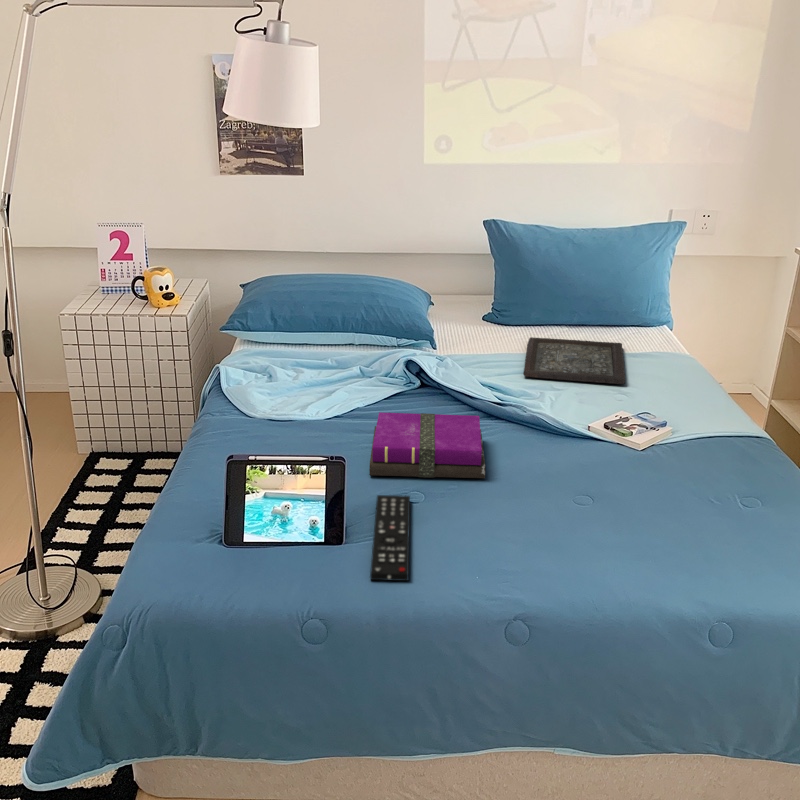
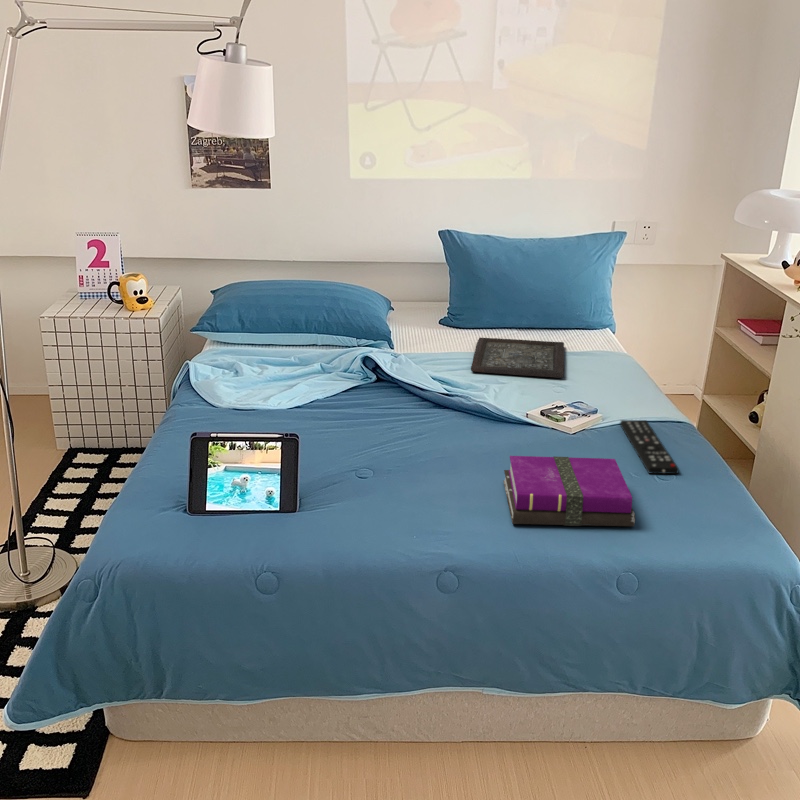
notebook: present [369,413,485,478] -> present [503,456,635,526]
remote control: present [370,495,410,581] -> present [620,420,679,474]

